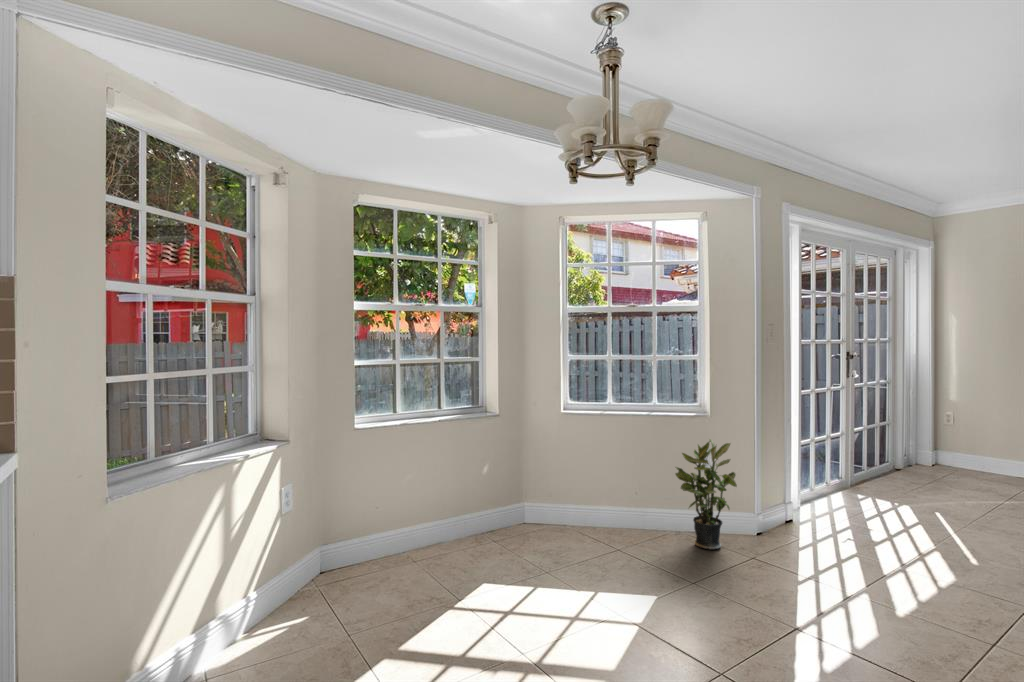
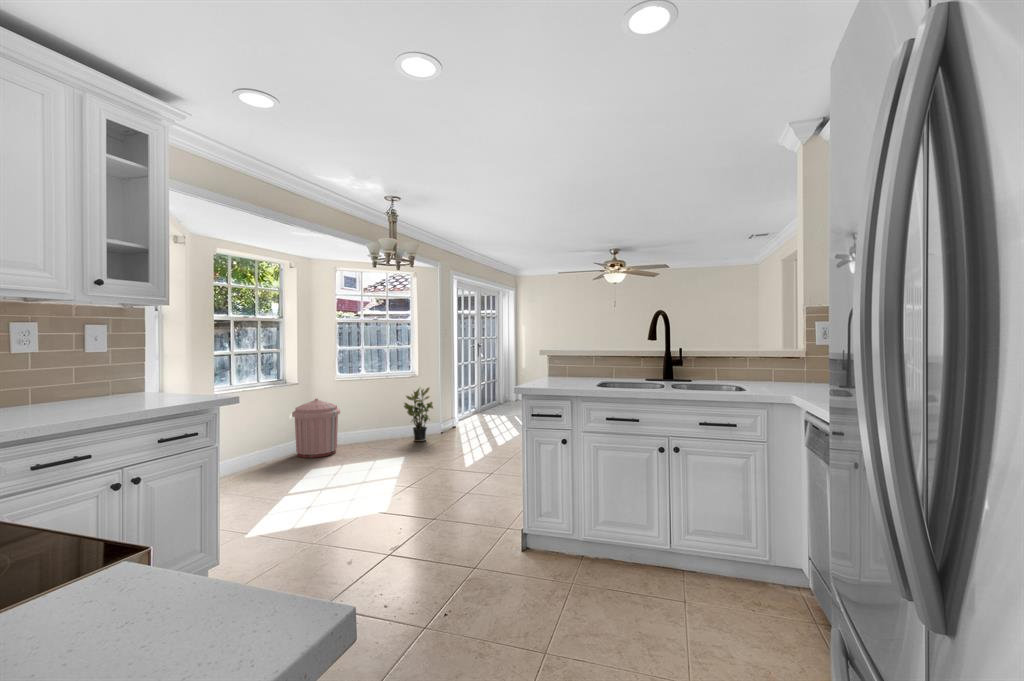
trash can: none [480,444,556,550] -> present [292,399,340,458]

